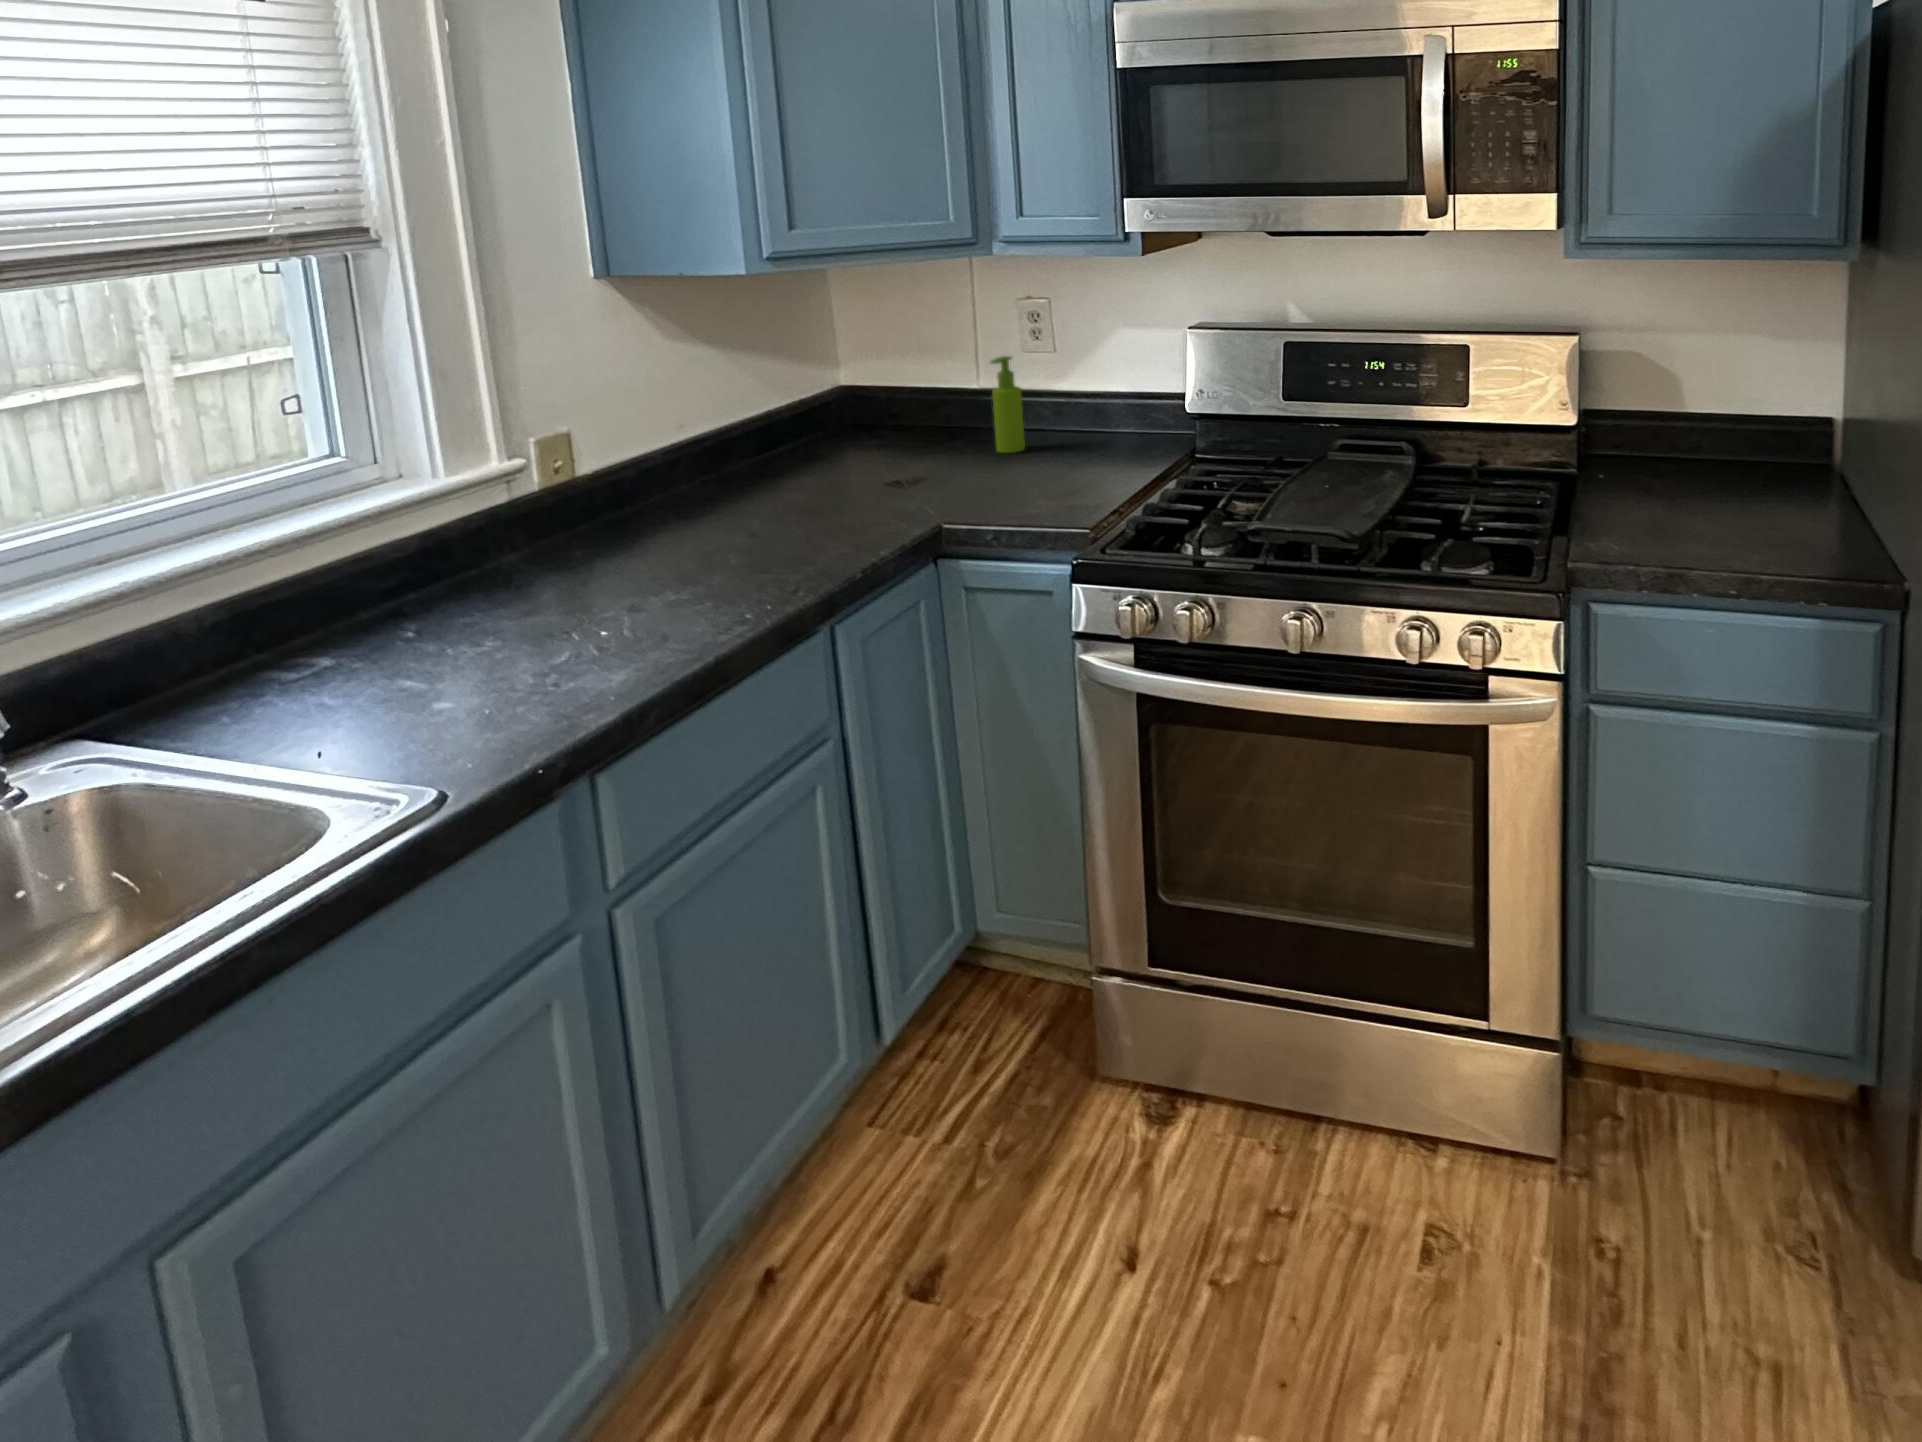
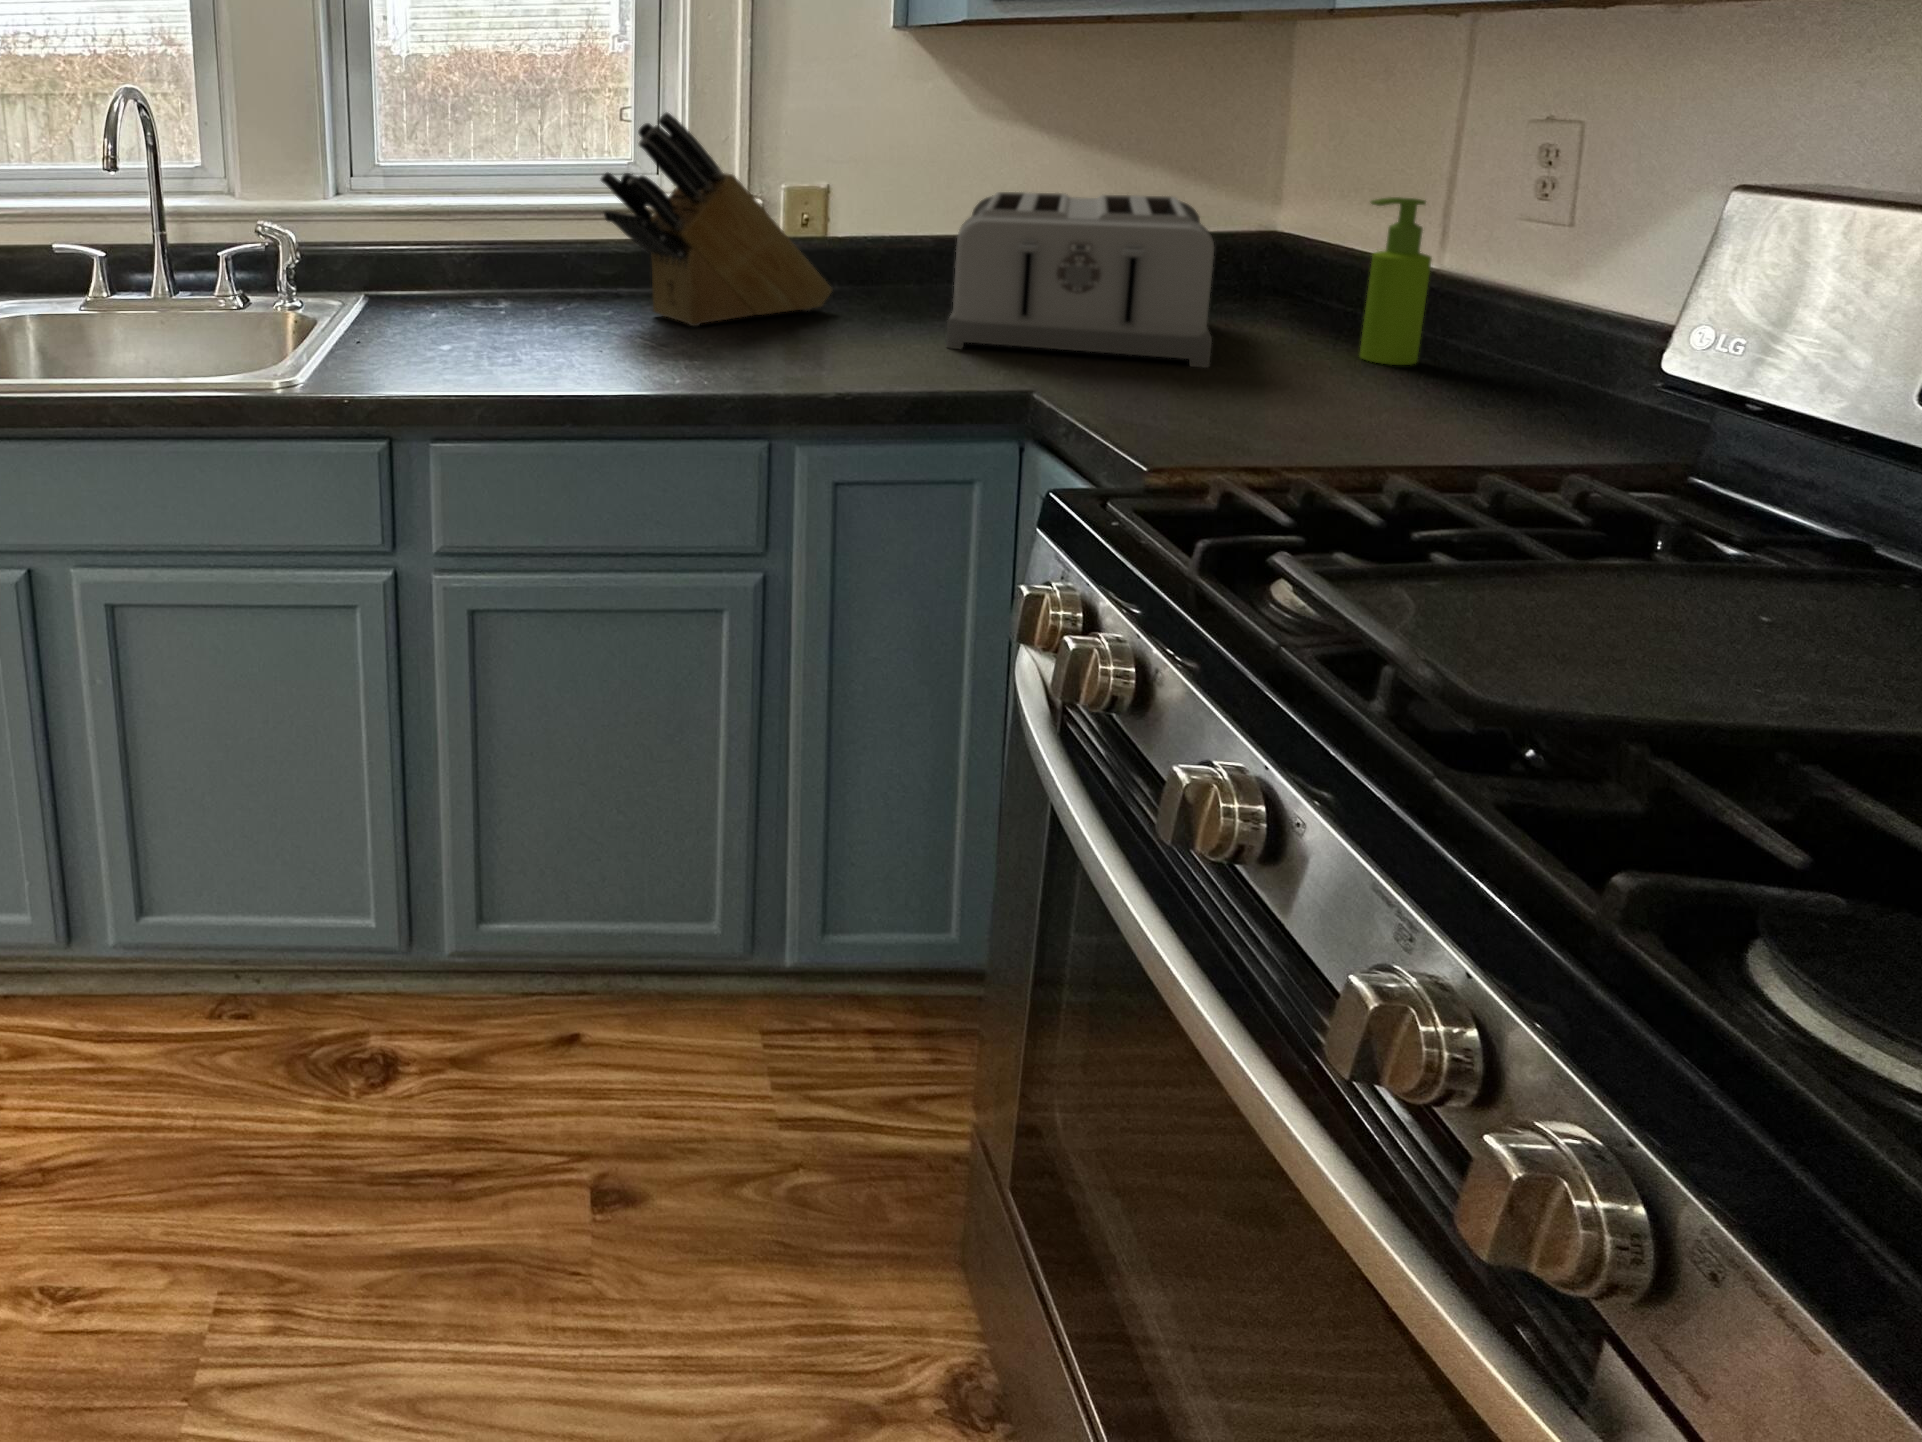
toaster: none [724,381,965,527] -> present [946,192,1214,368]
knife block: none [475,396,650,599] -> present [601,112,832,326]

